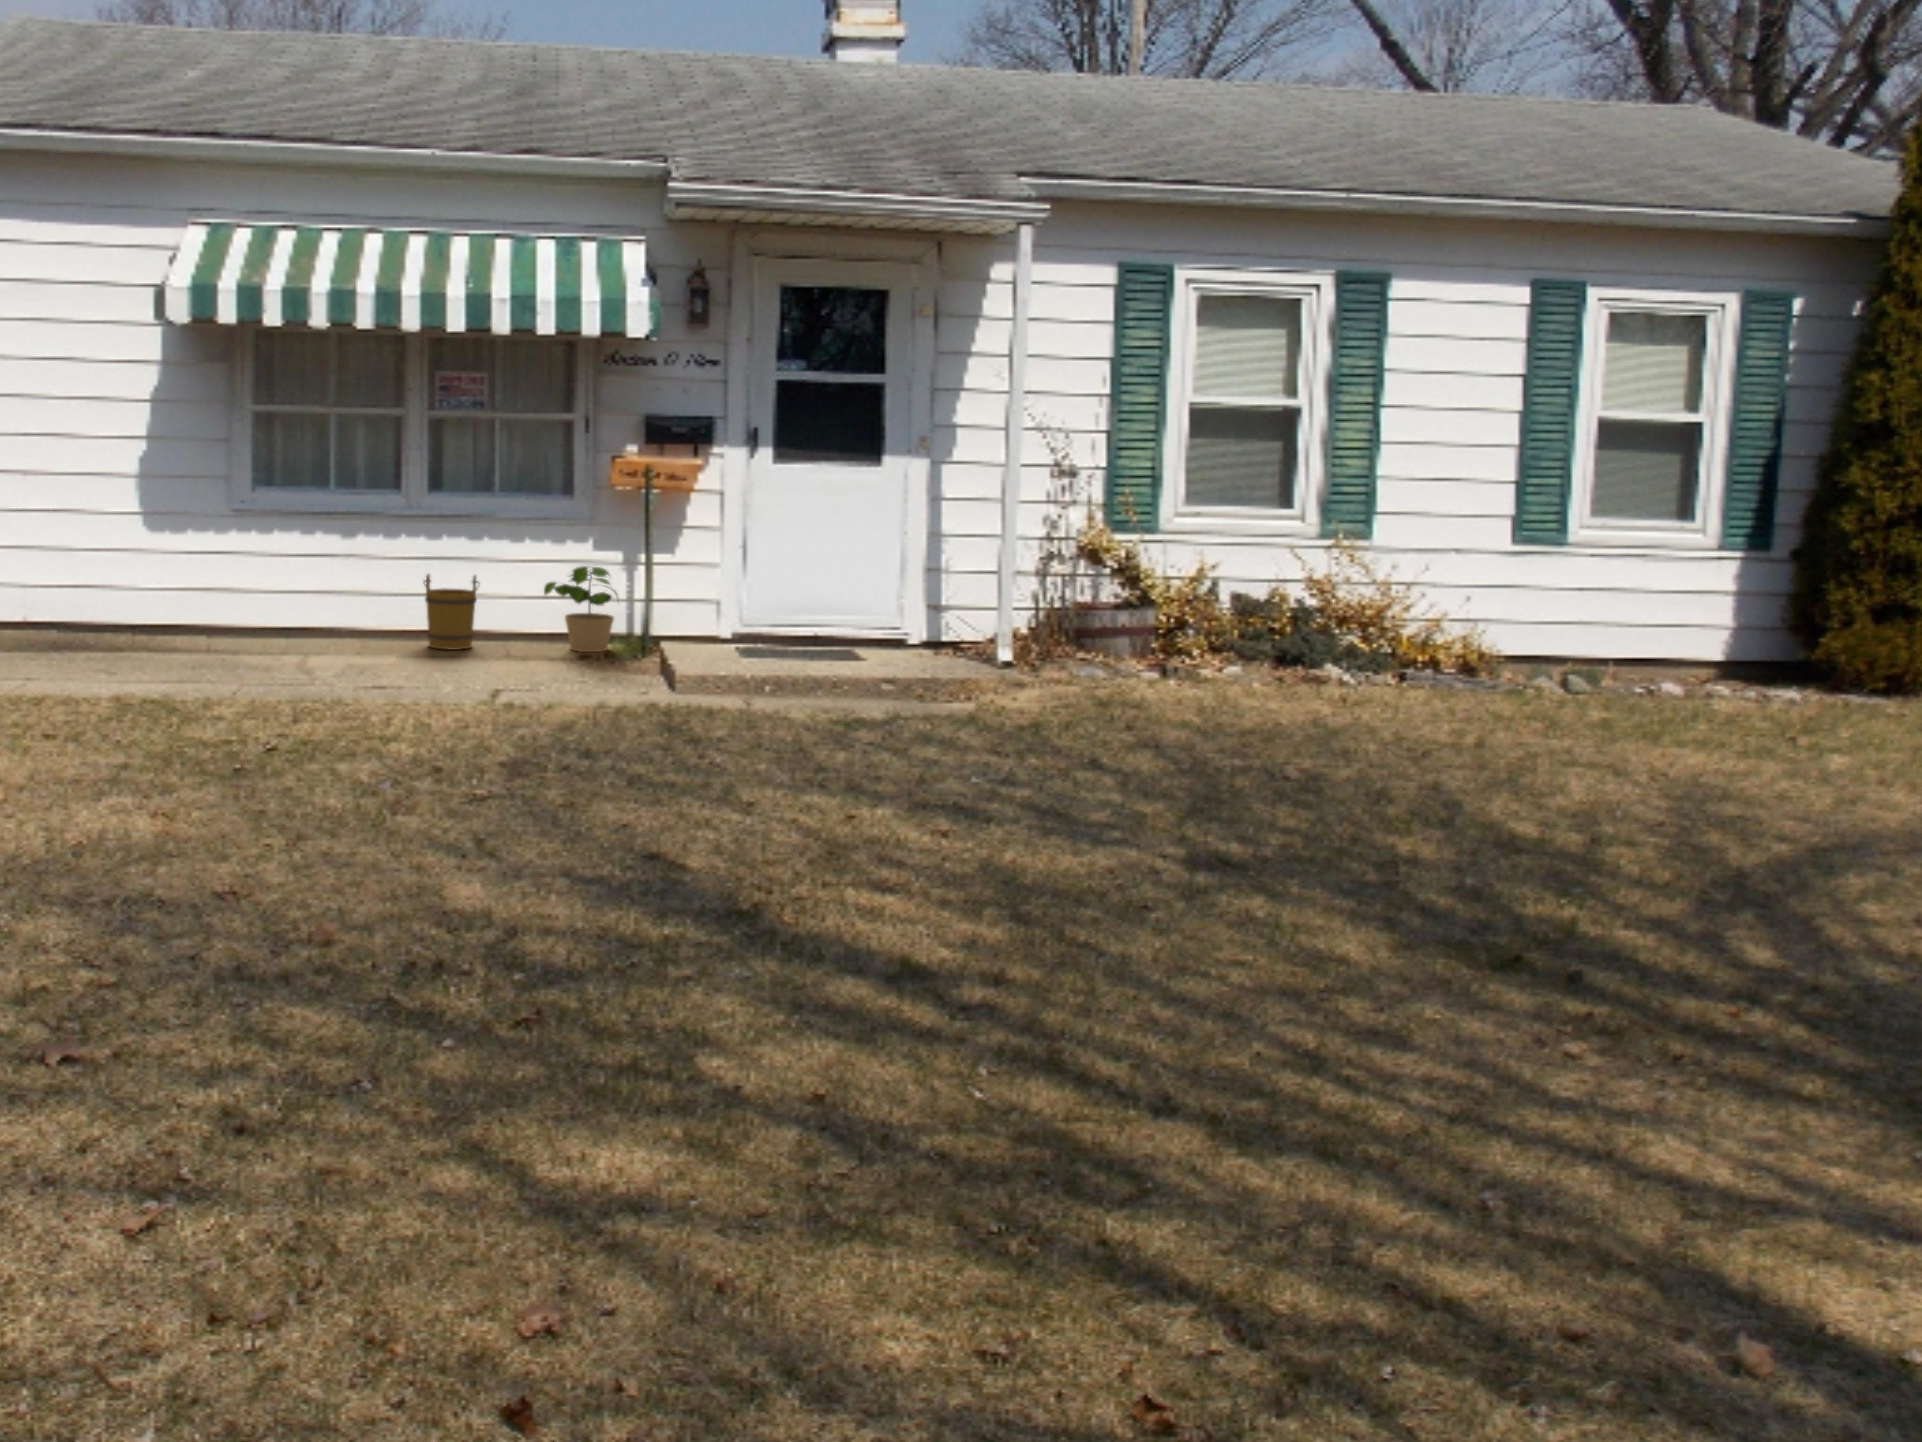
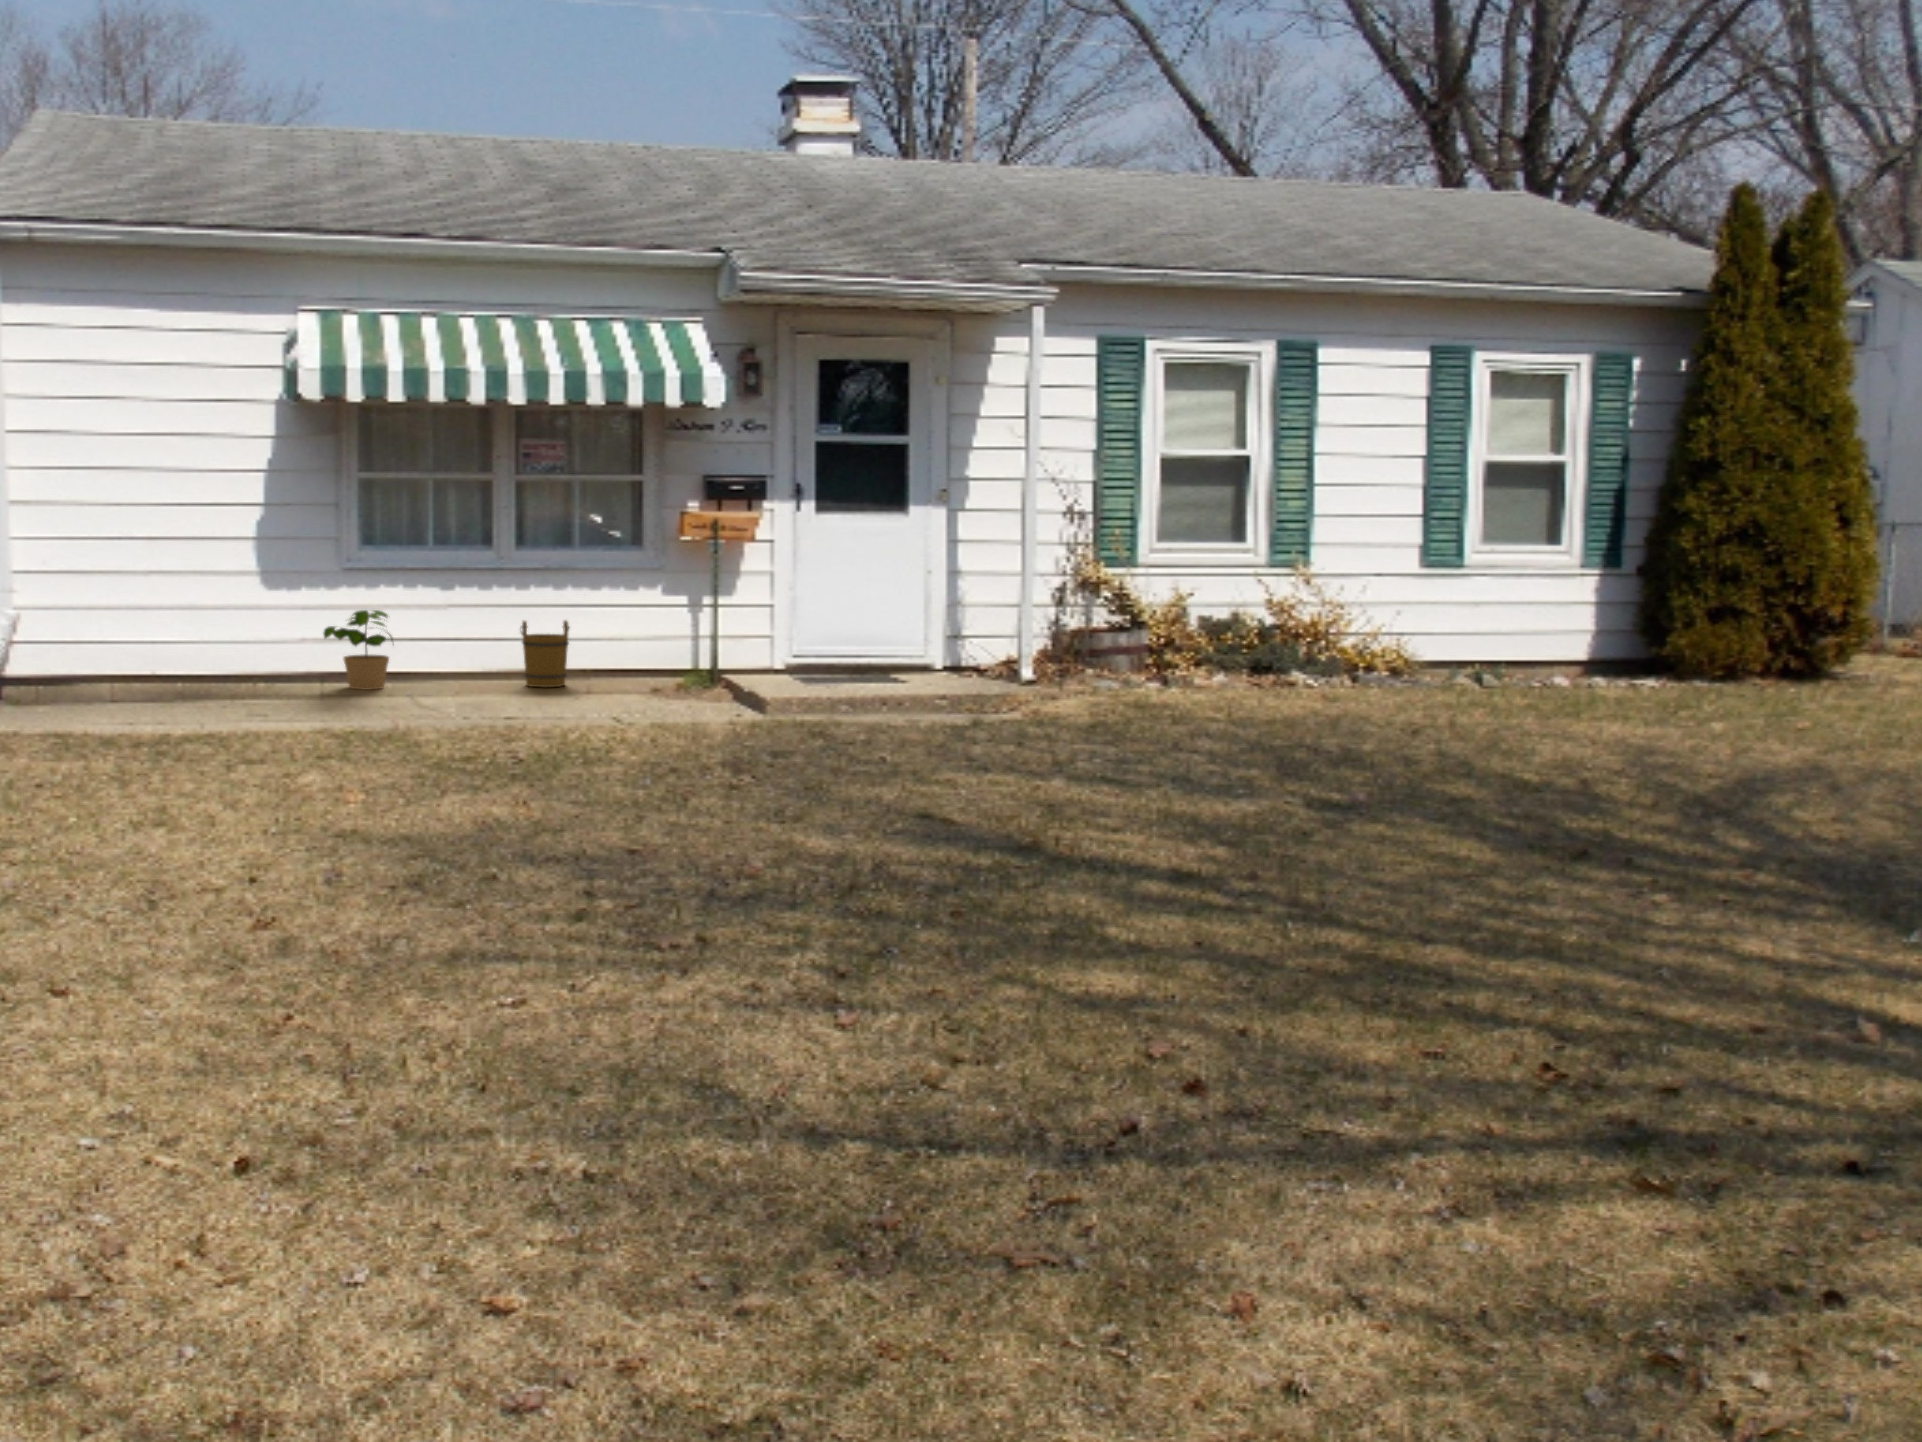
potted plant: present [544,566,616,652] -> present [324,610,393,690]

